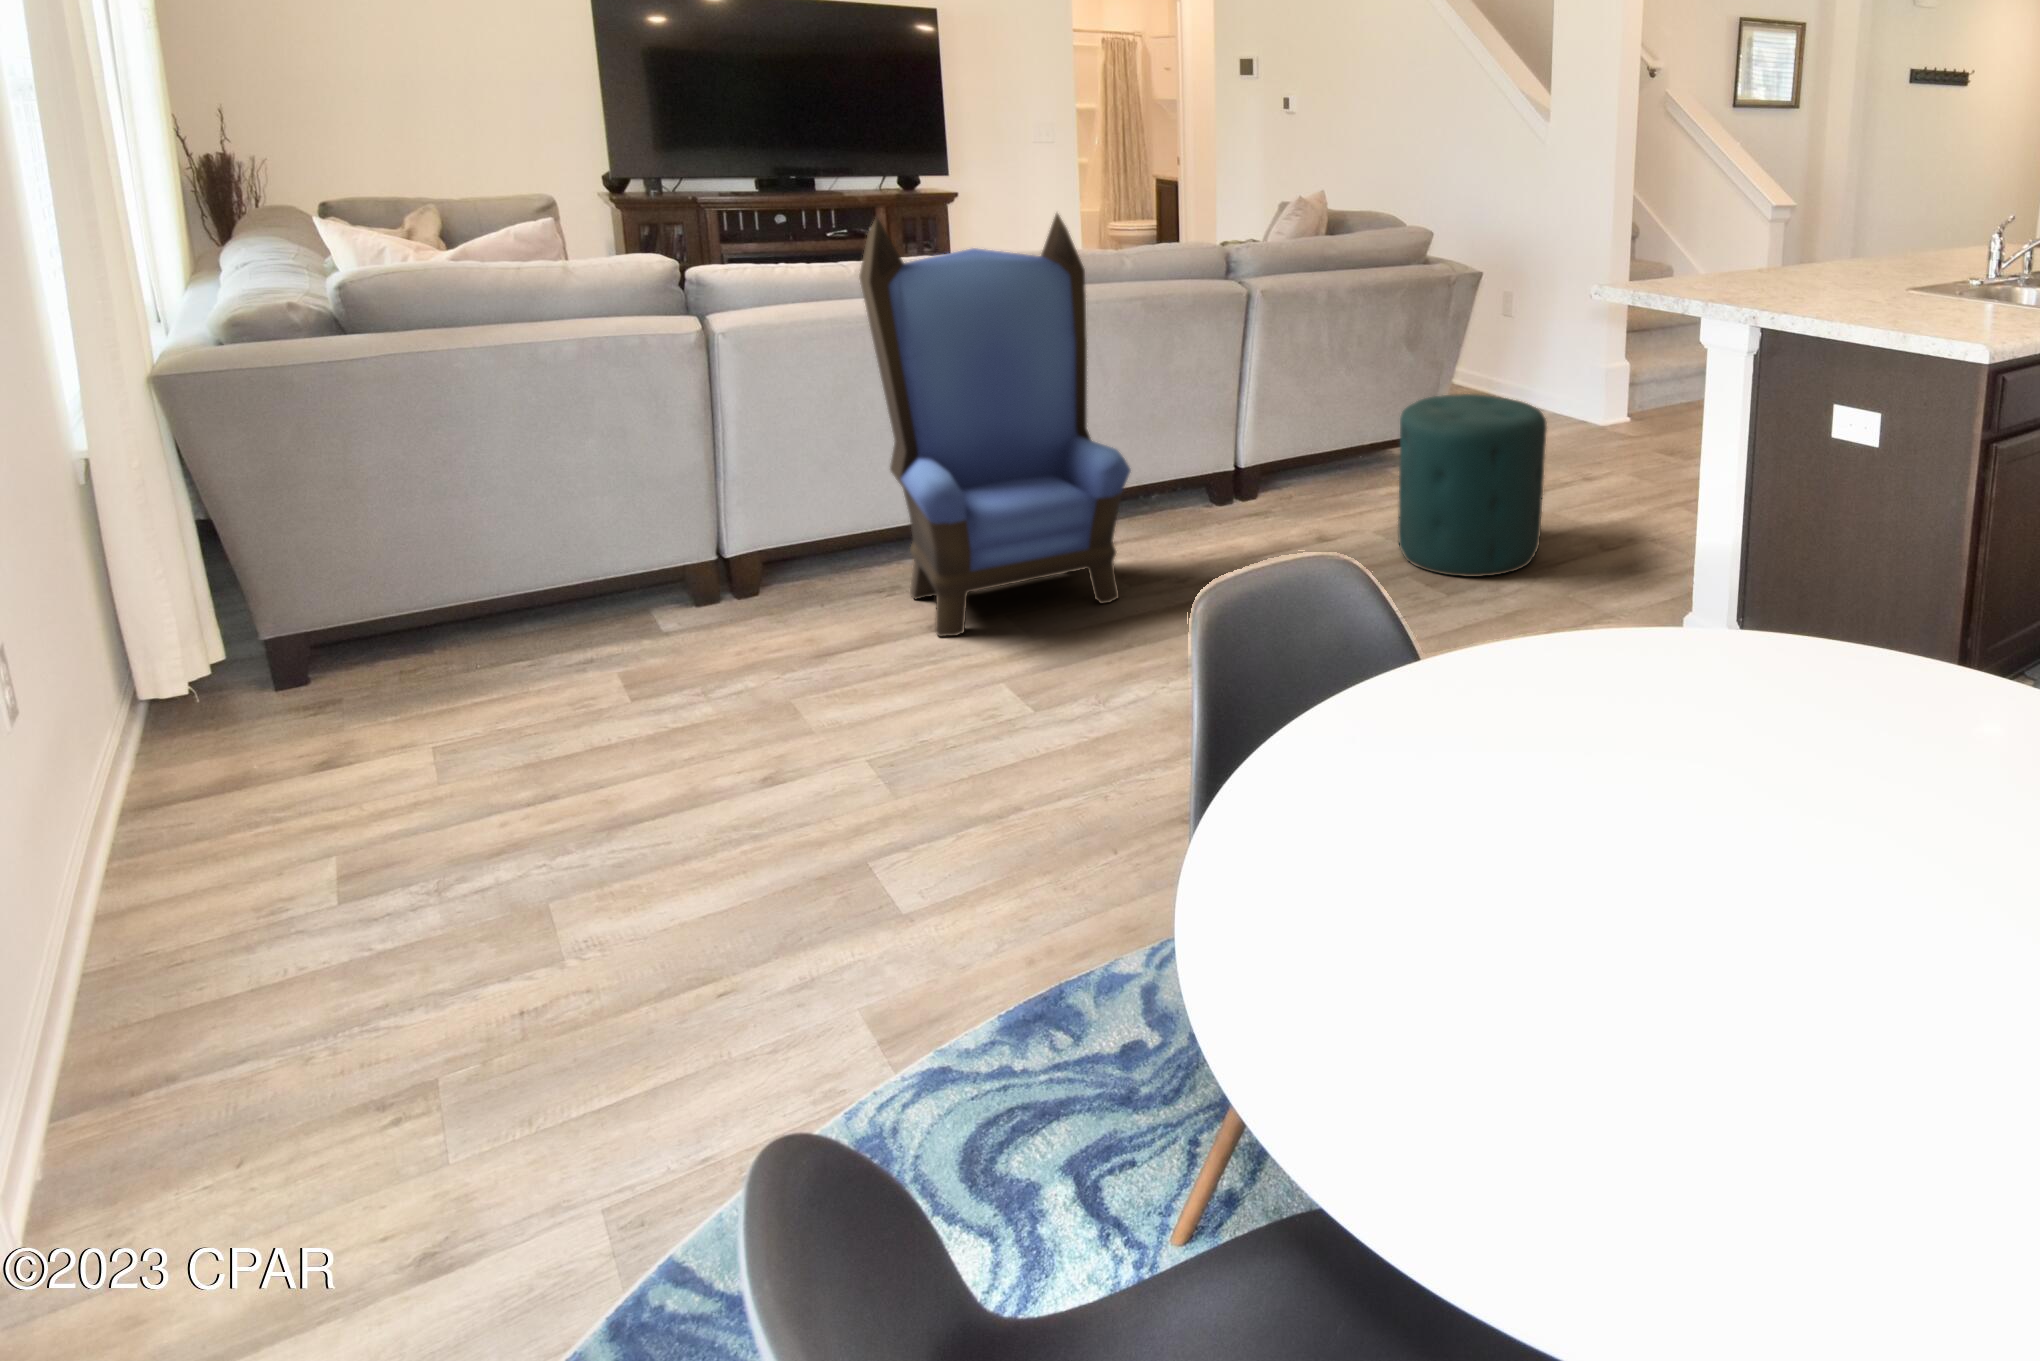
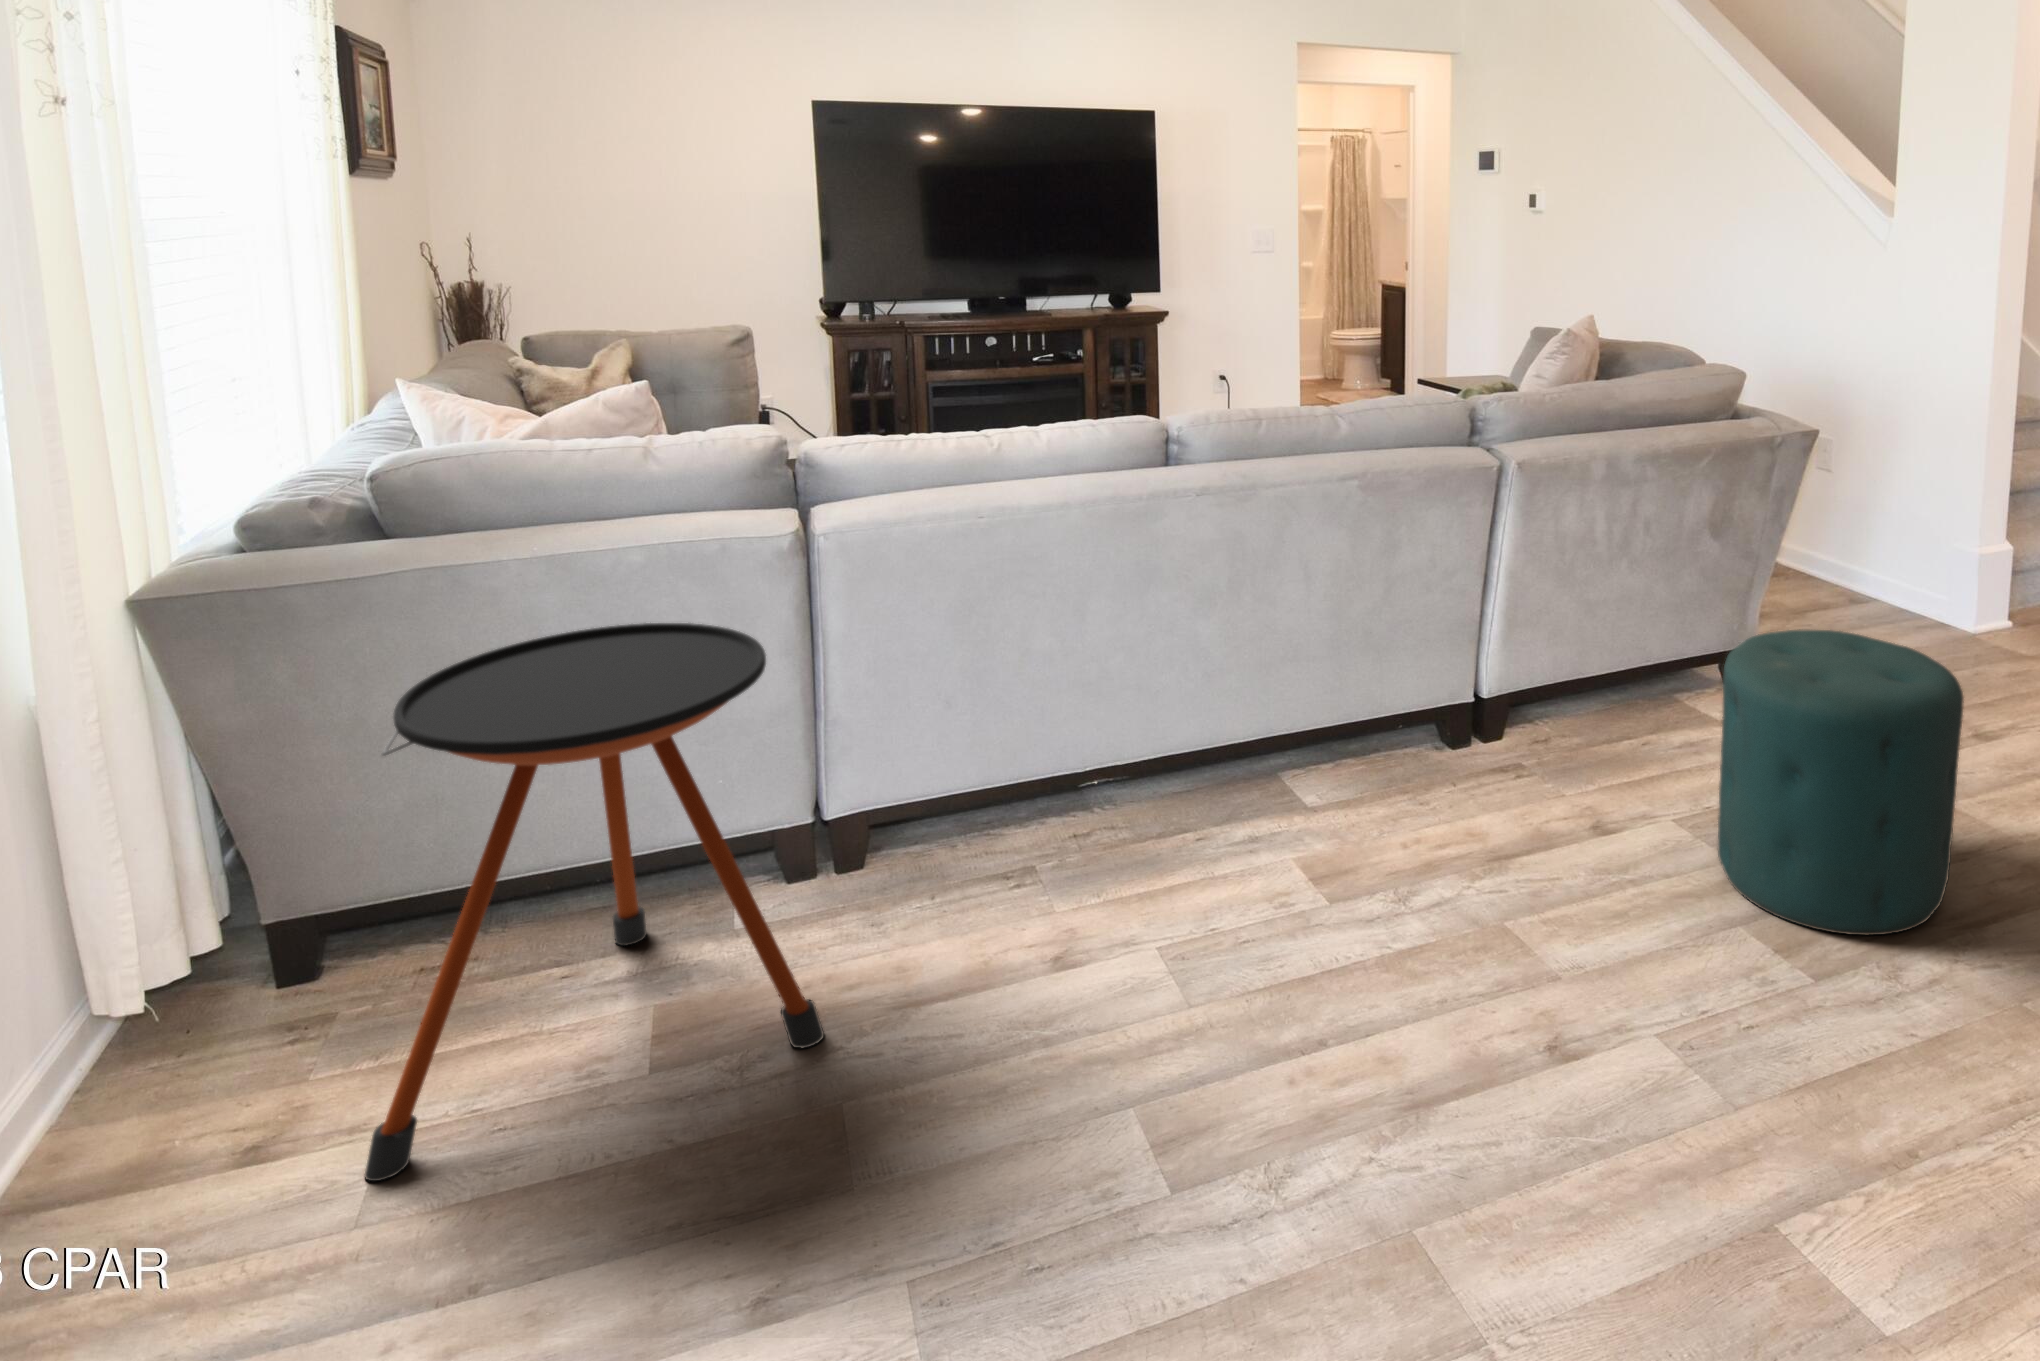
armchair: present [859,213,1131,637] -> none [995,363,1335,976]
side table: none [395,401,760,776] -> present [365,623,824,1181]

